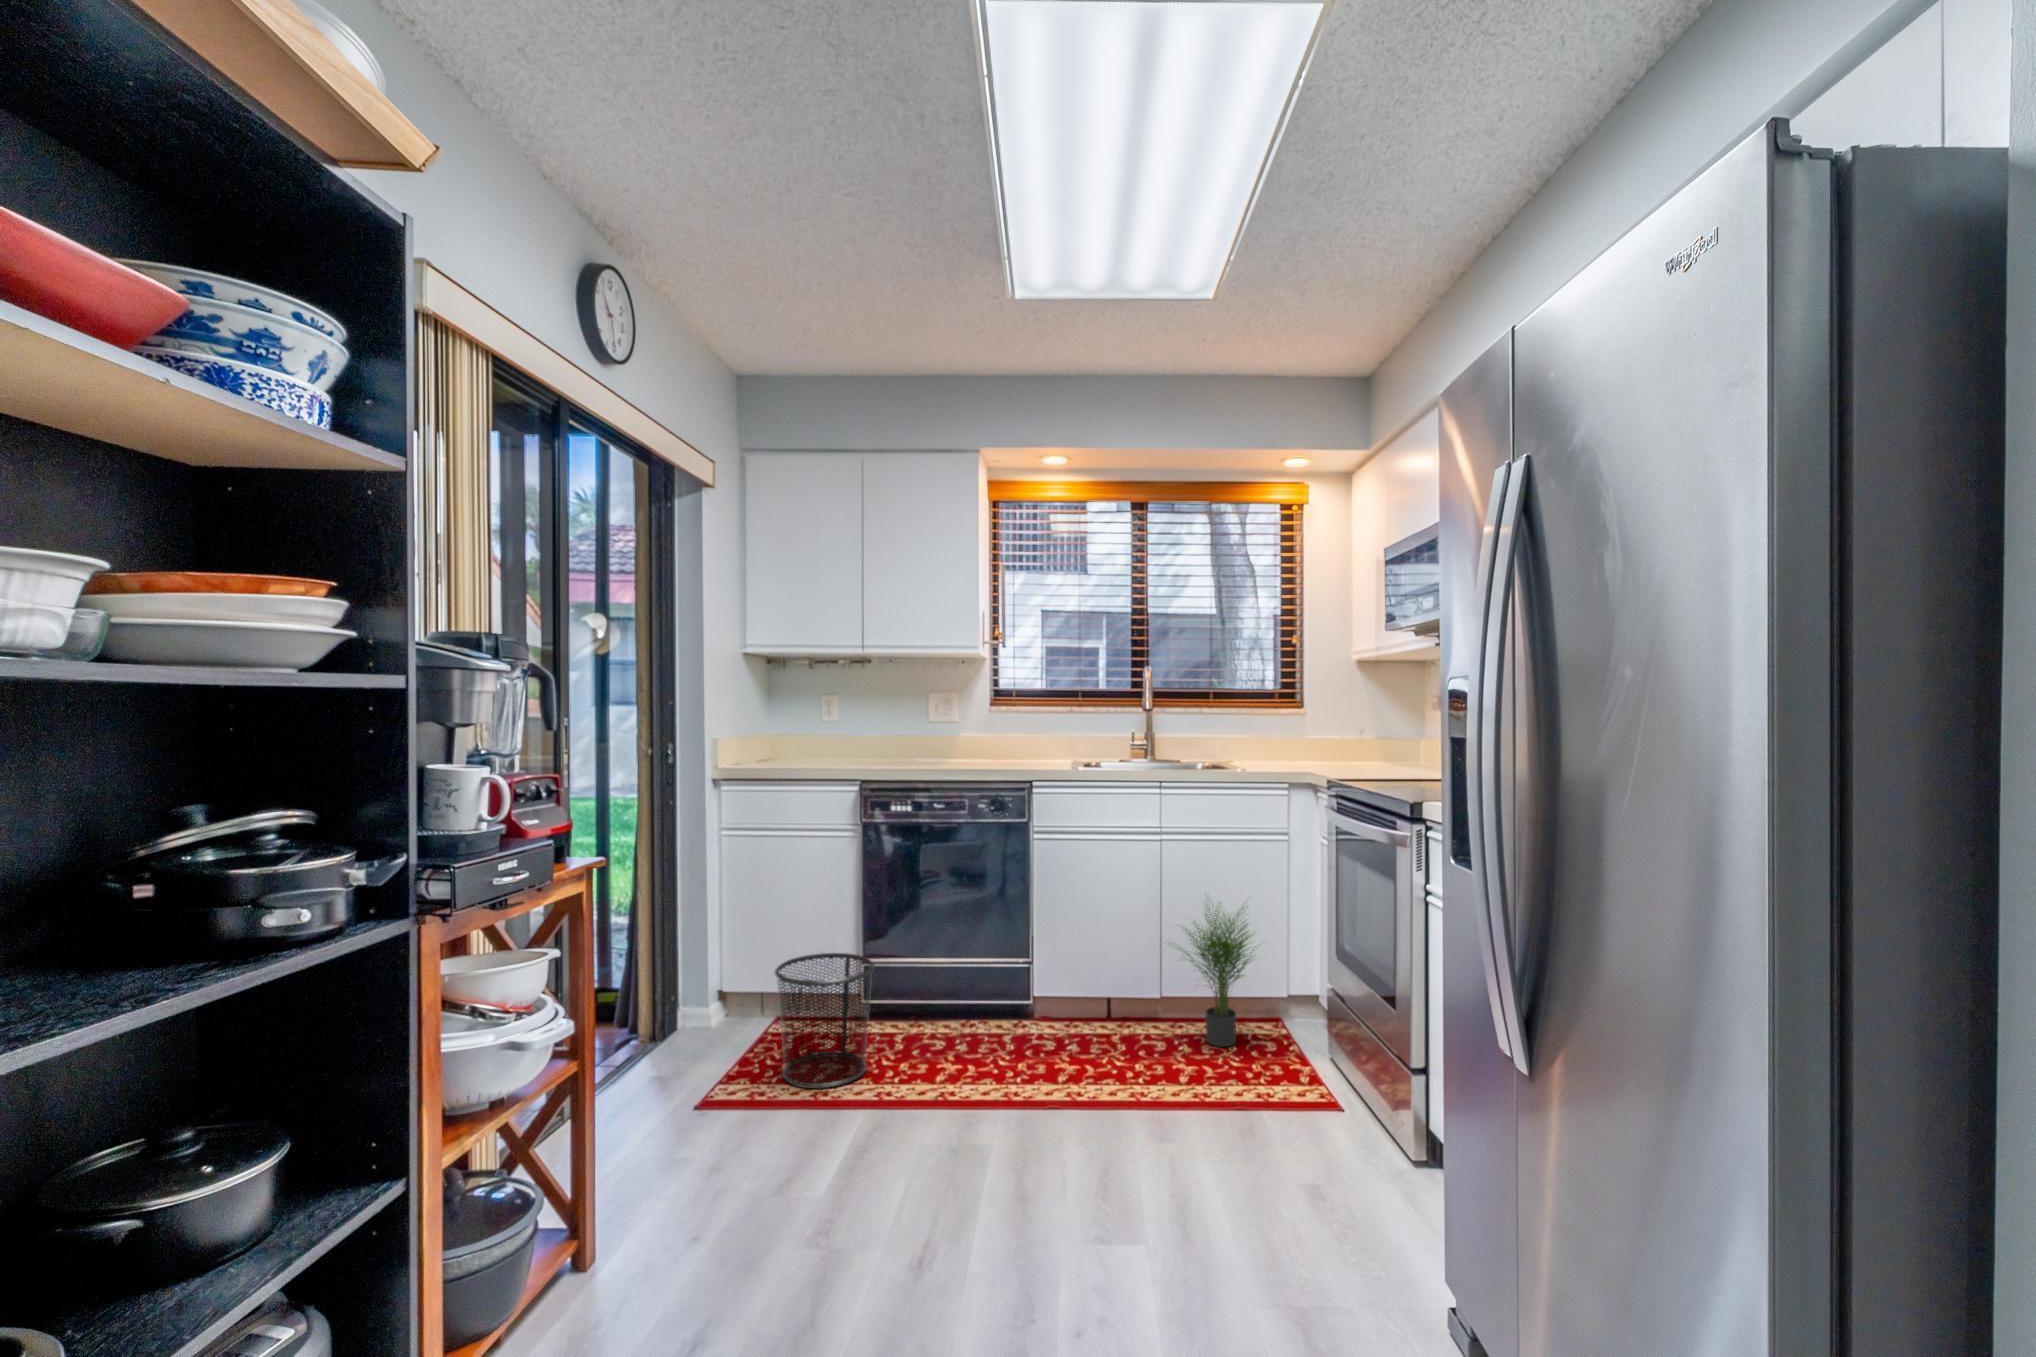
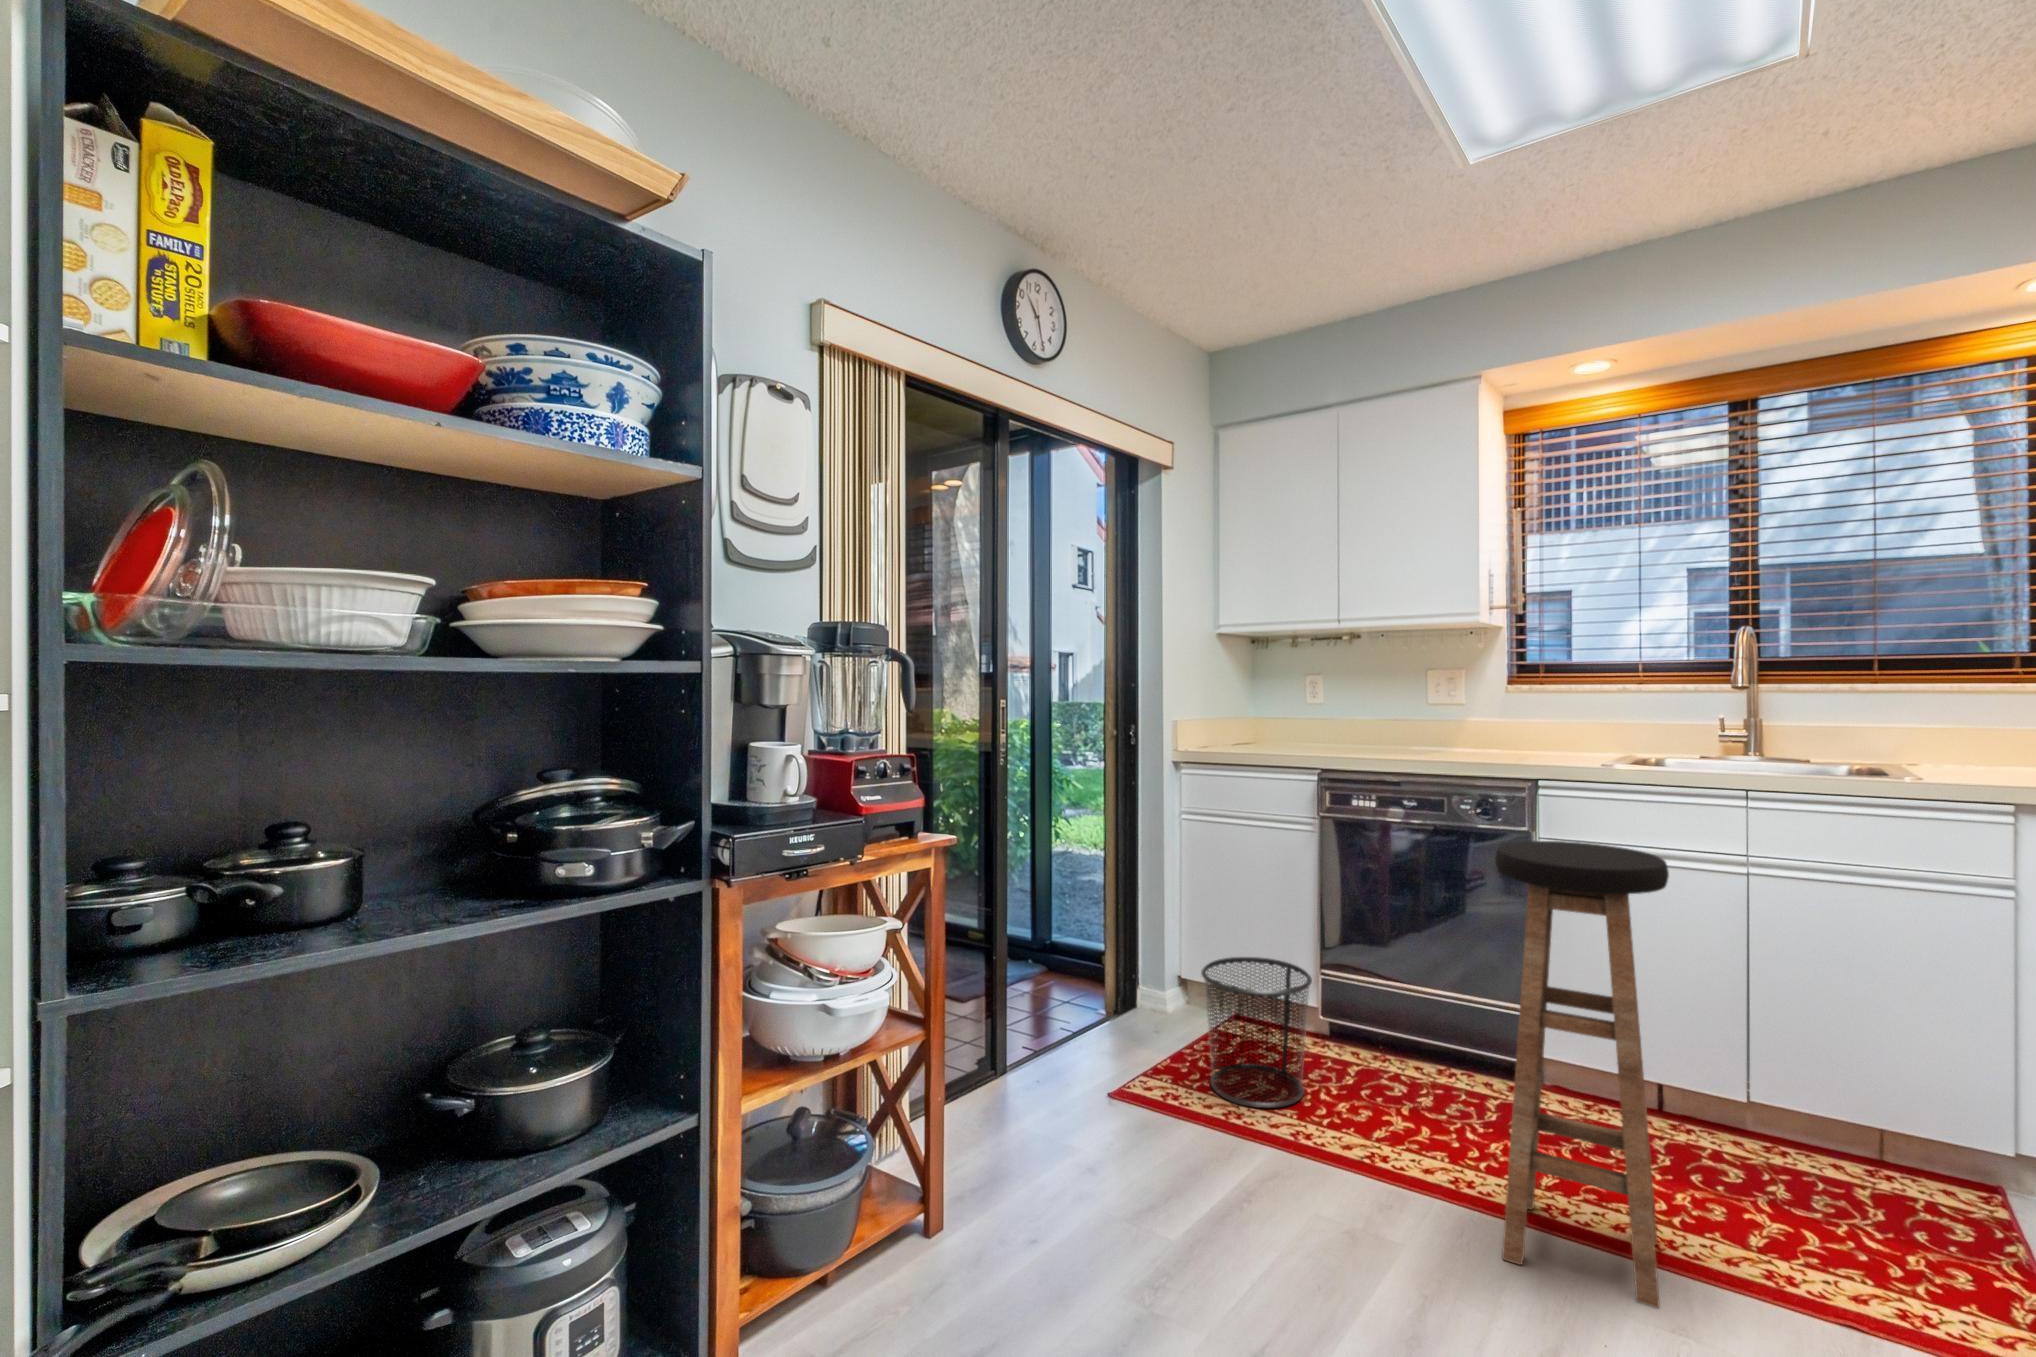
bar stool: none [1041,819,1149,1139] -> present [1495,841,1669,1308]
potted plant: present [1172,901,1257,1047] -> none [1733,967,1954,1211]

